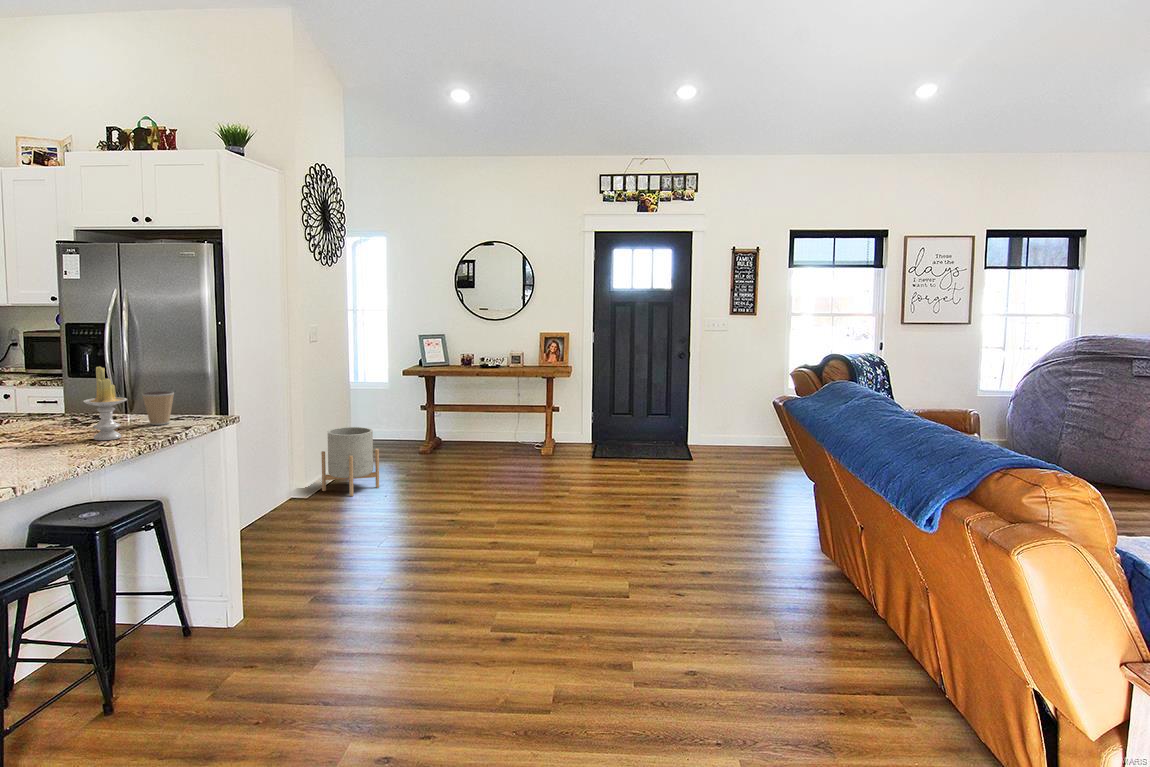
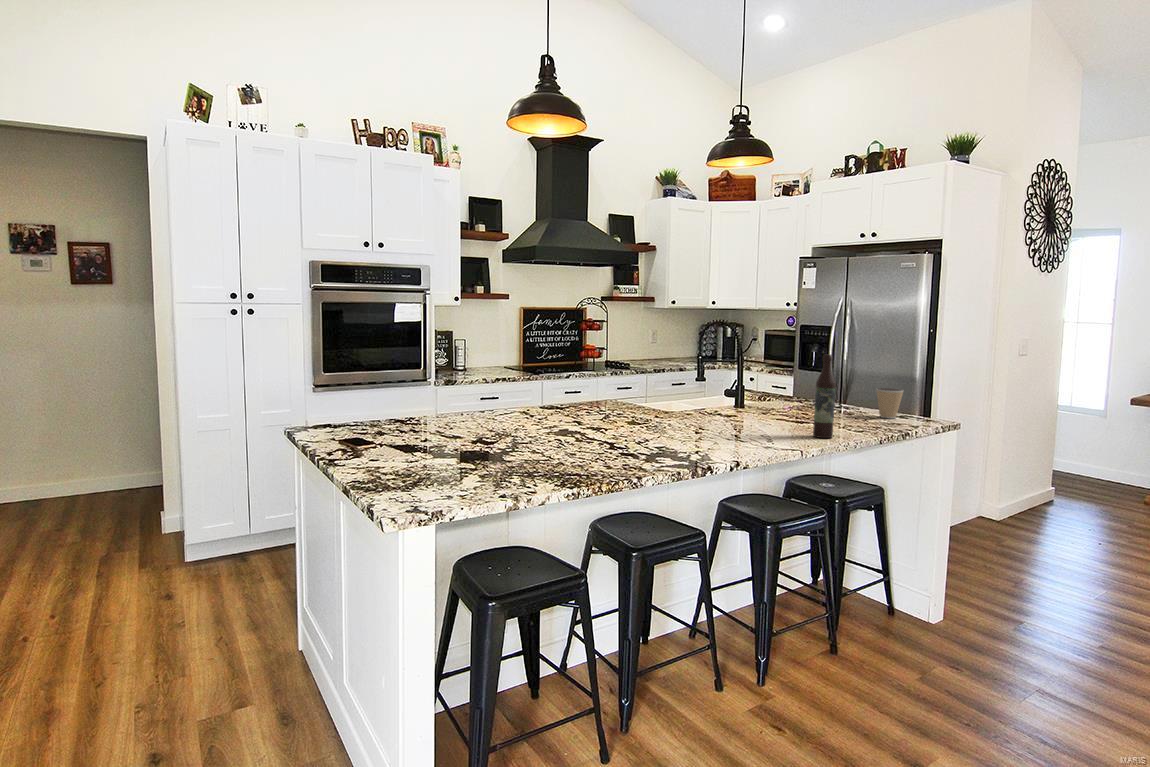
wine bottle: none [39,362,72,464] -> present [813,354,836,438]
candle: present [83,366,127,440] -> none [836,361,870,425]
planter: present [321,427,379,496] -> none [1013,451,1092,529]

